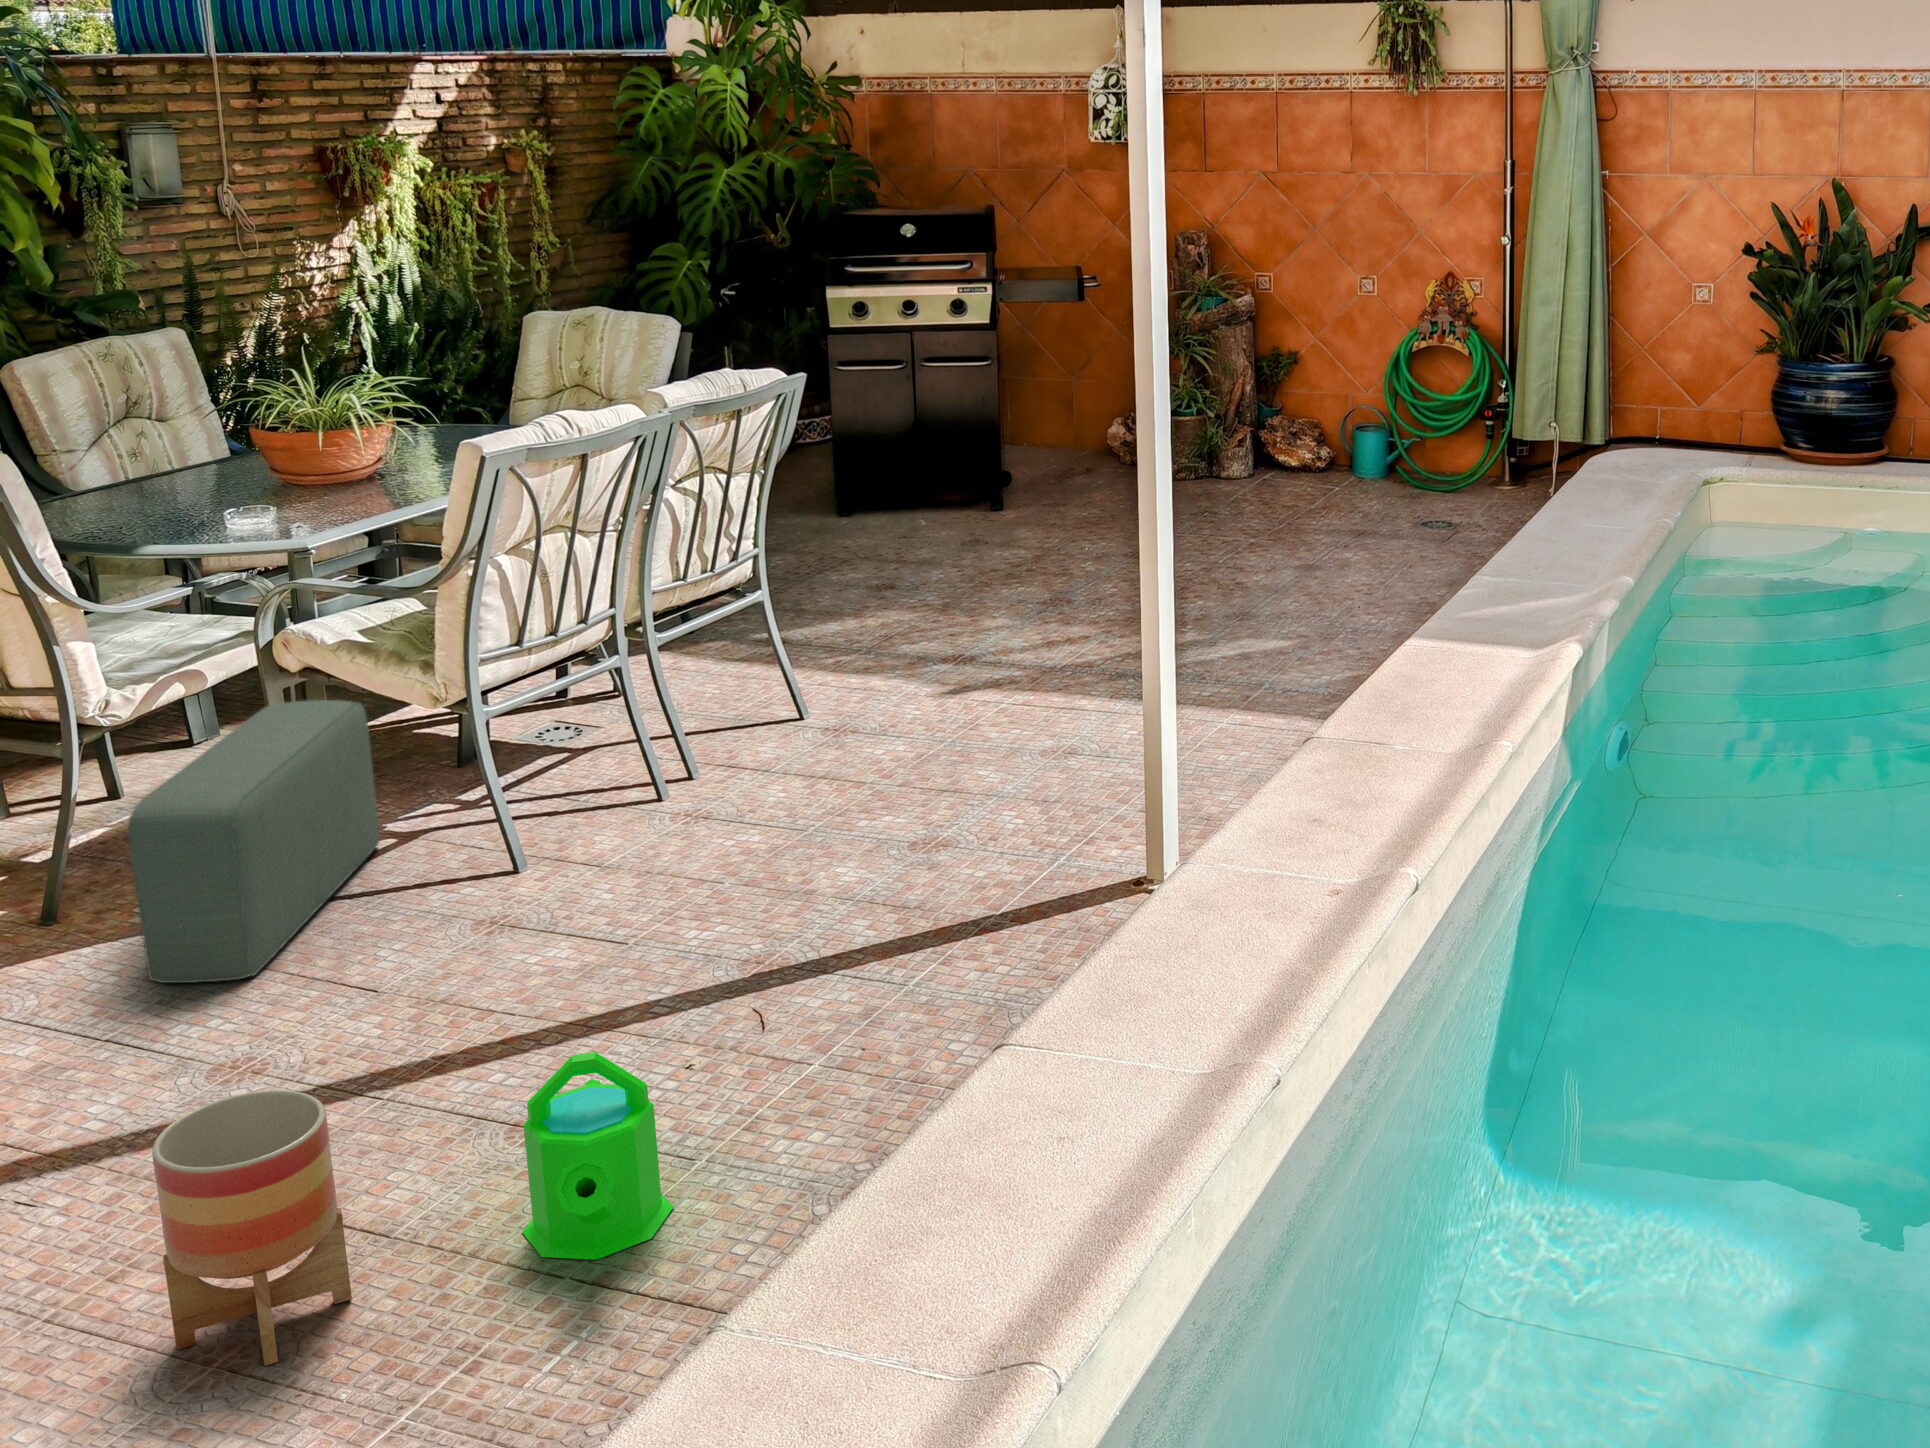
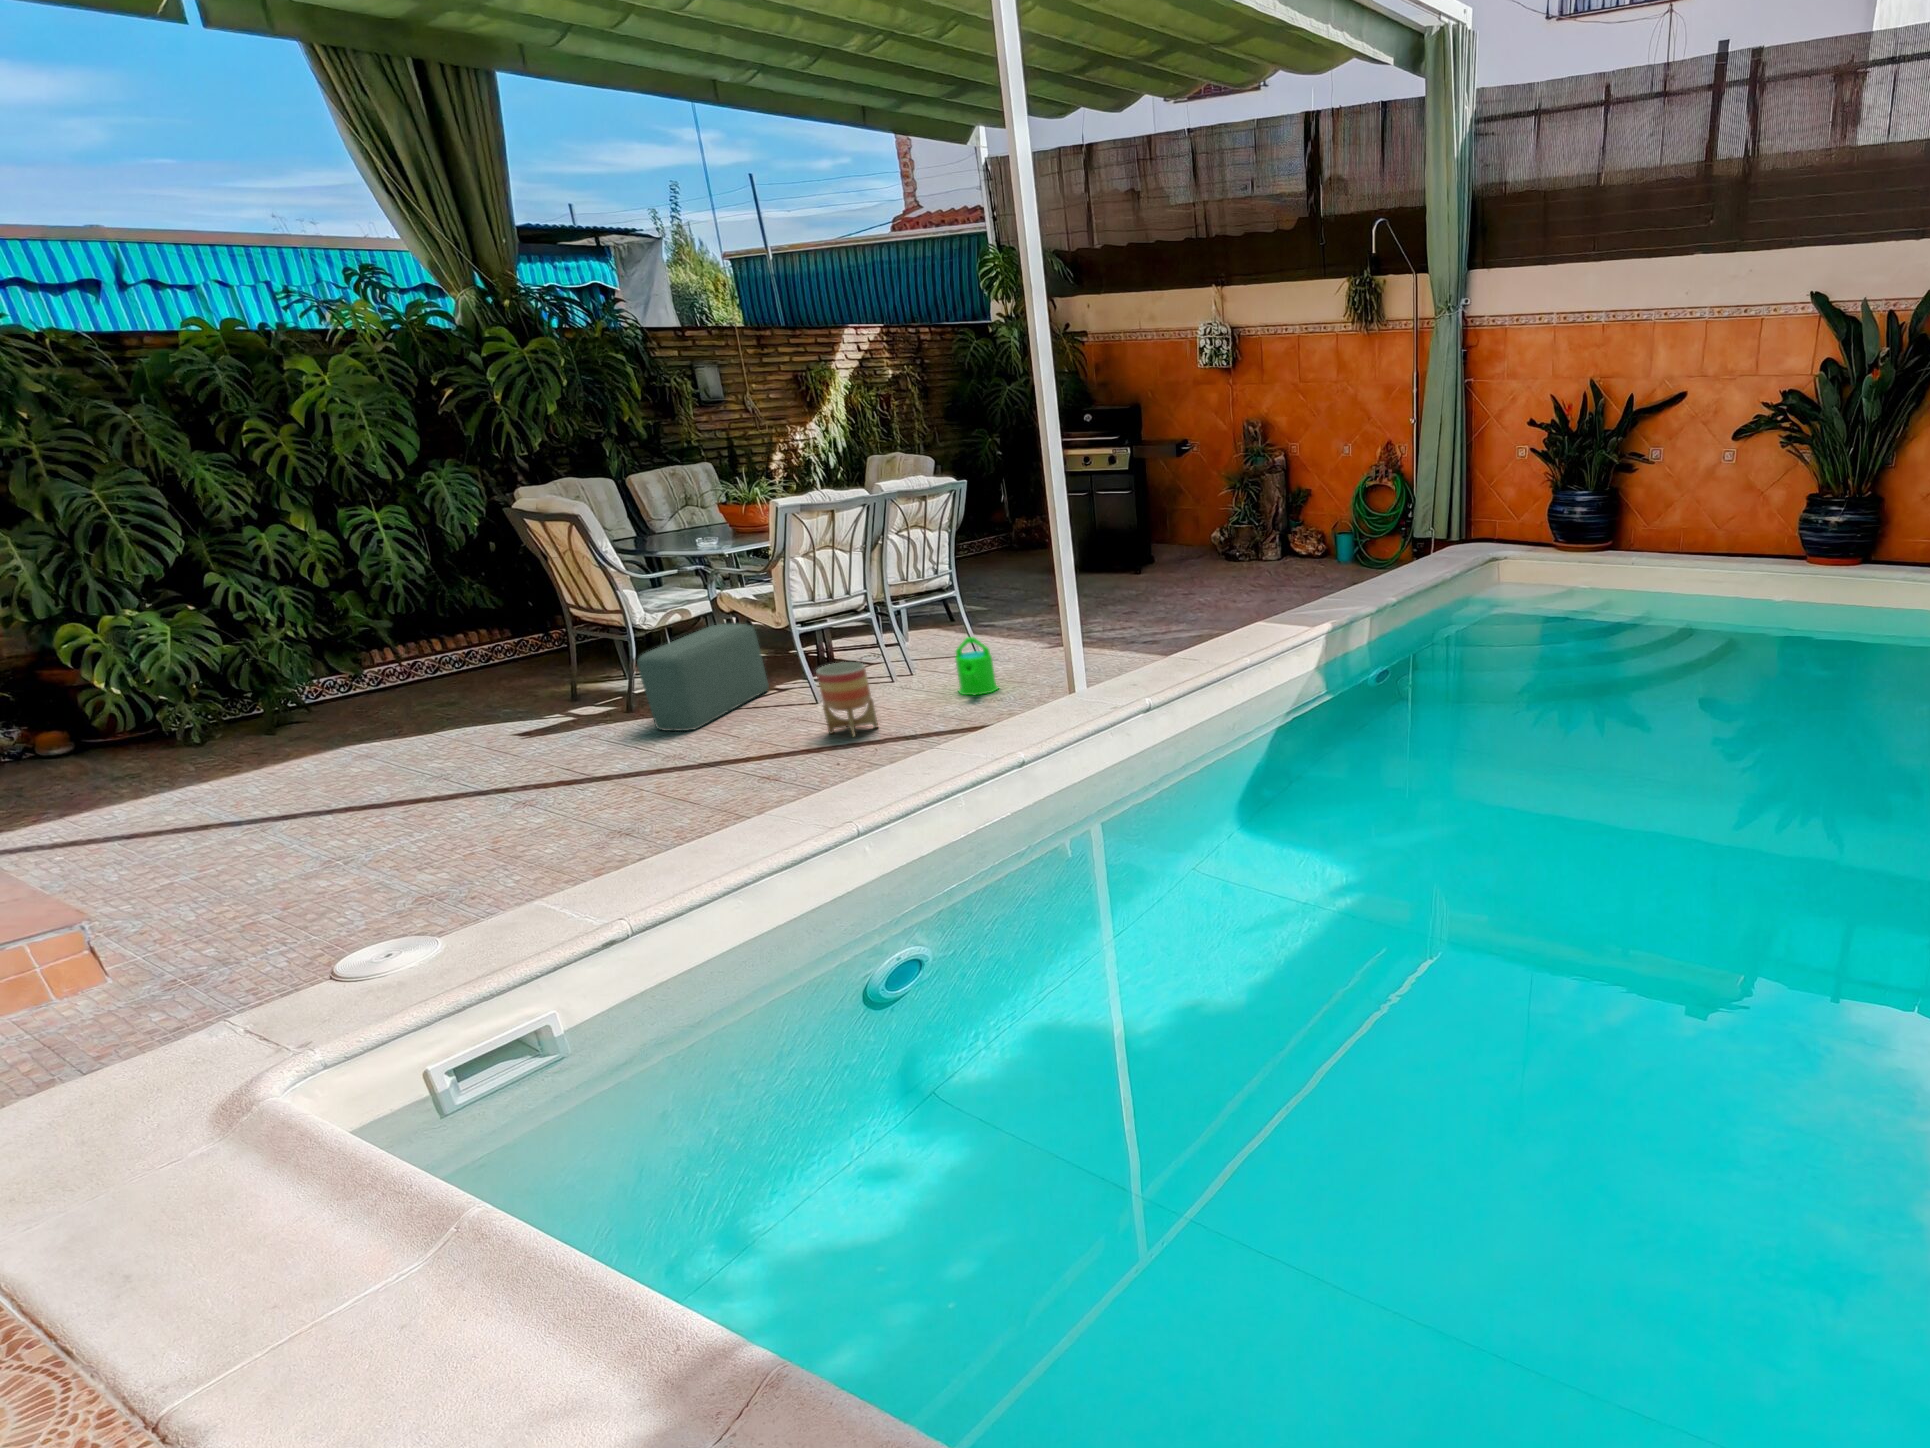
watering can: present [522,1052,673,1260] -> present [955,637,998,695]
planter: present [152,1090,352,1366] -> present [816,662,878,737]

